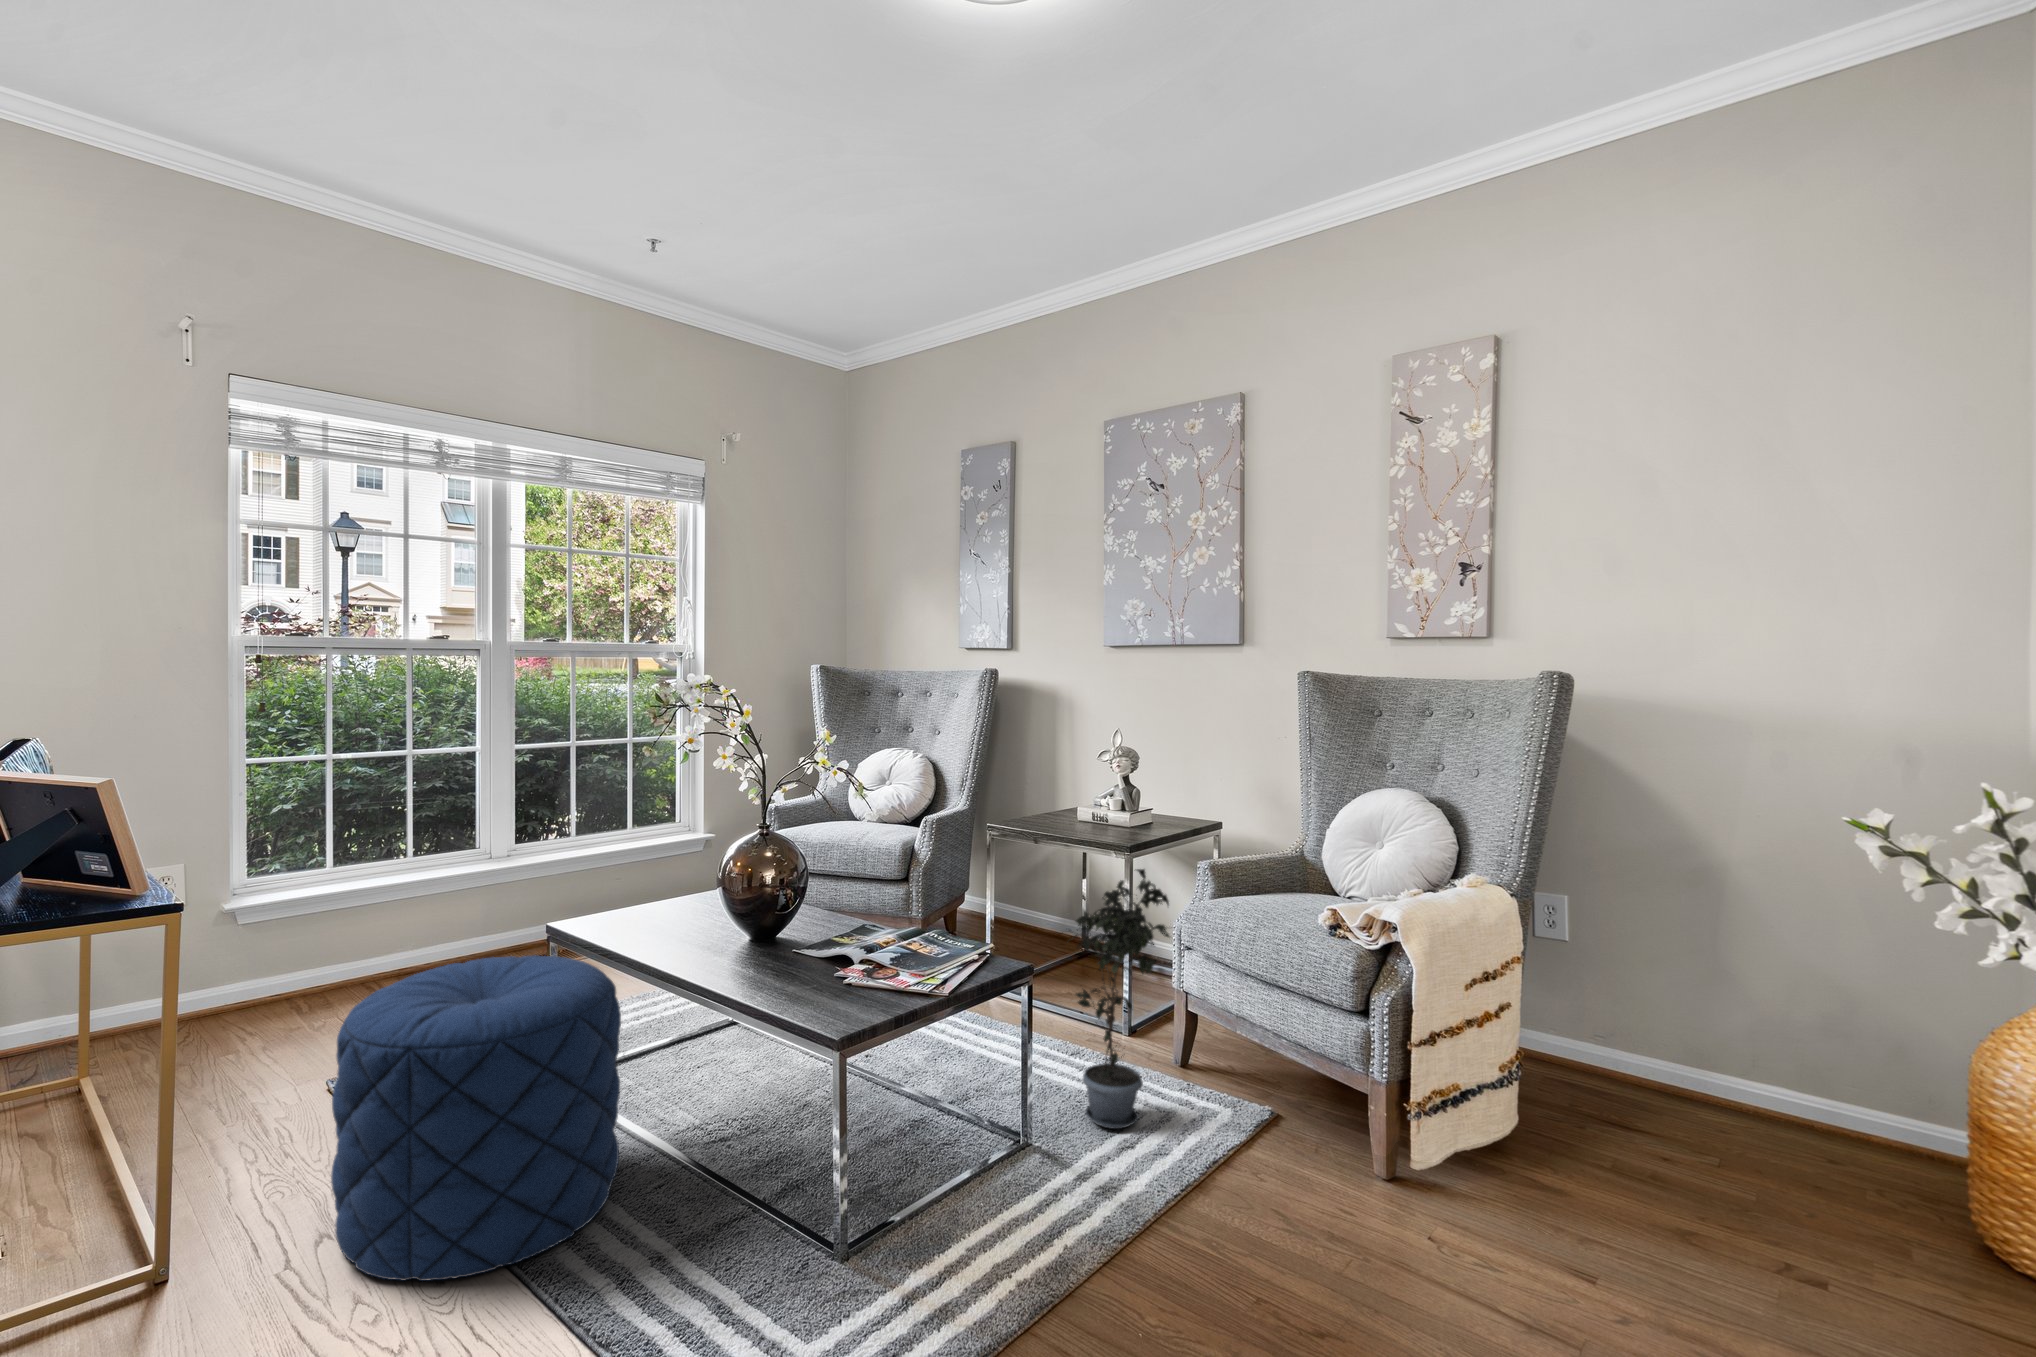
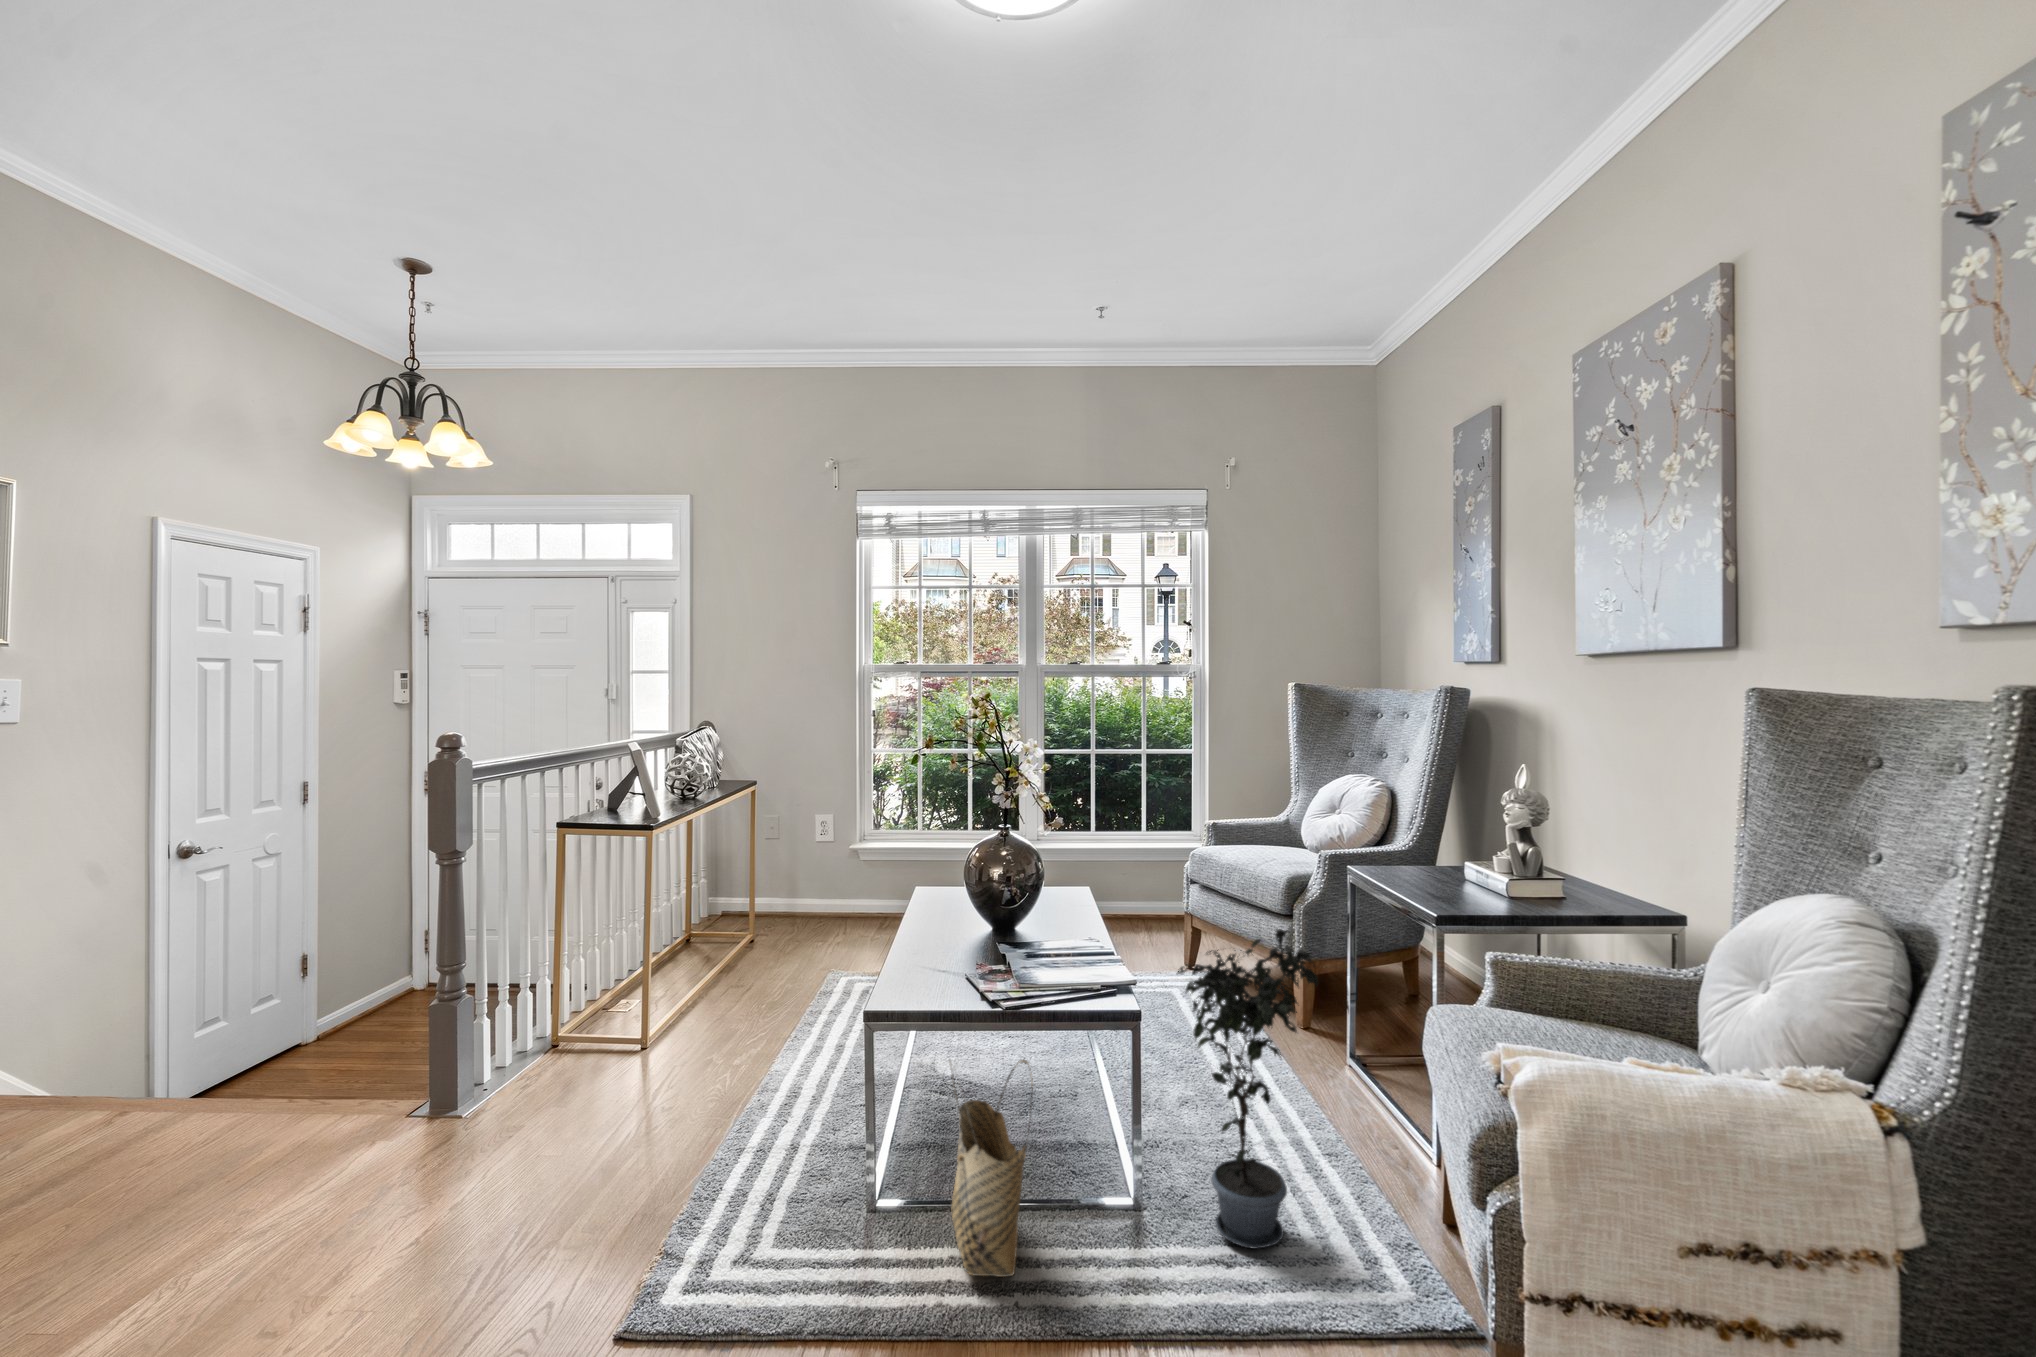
pouf: present [331,955,621,1281] -> none [655,896,850,1121]
woven basket: none [913,1029,1036,1232] -> present [950,1060,1032,1277]

